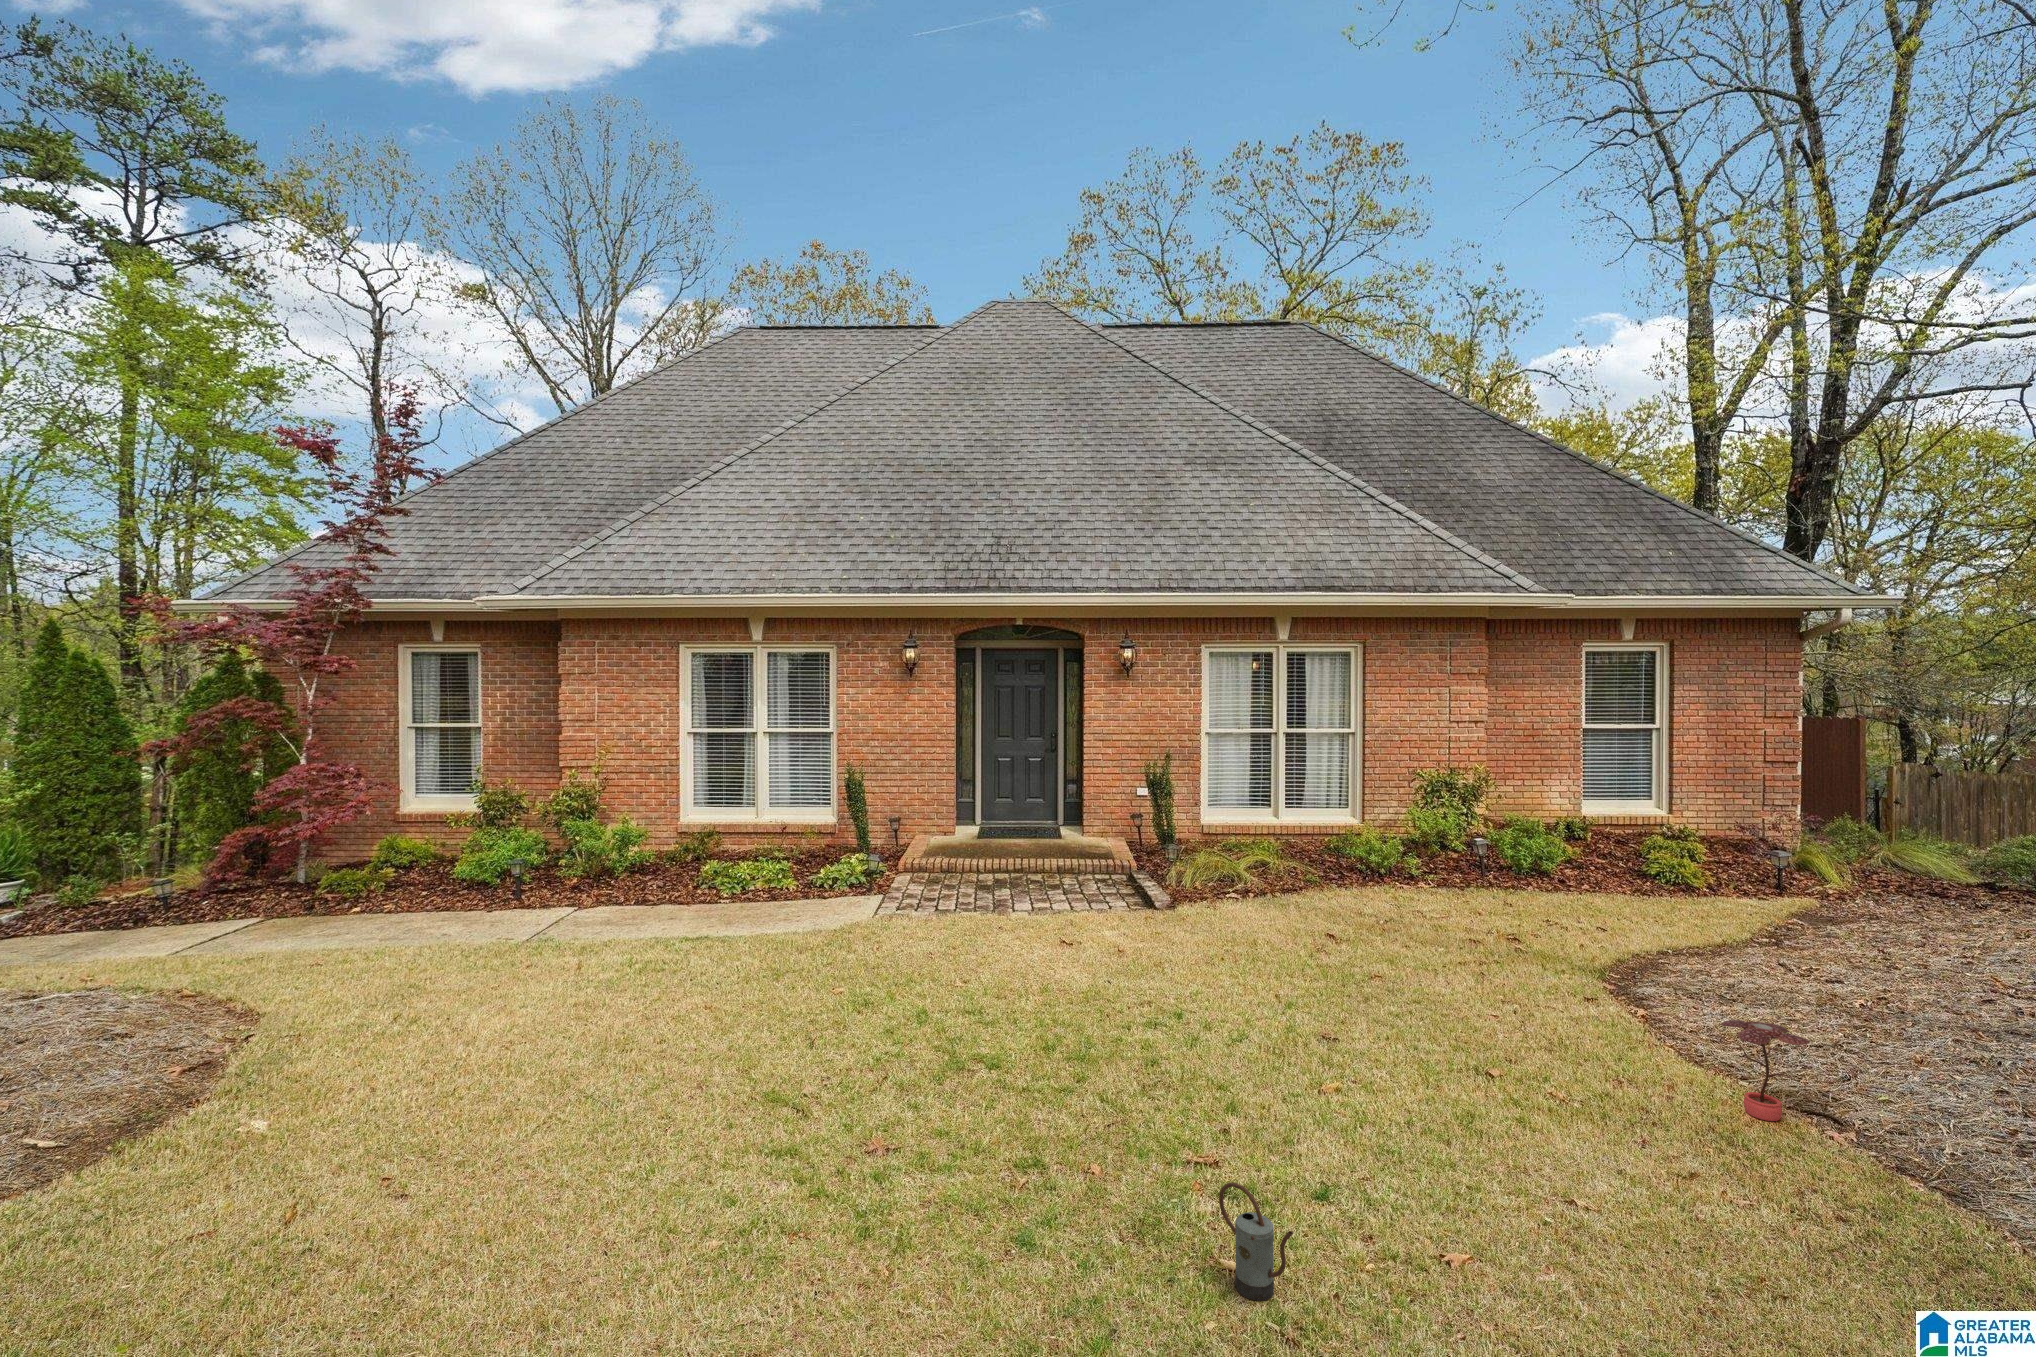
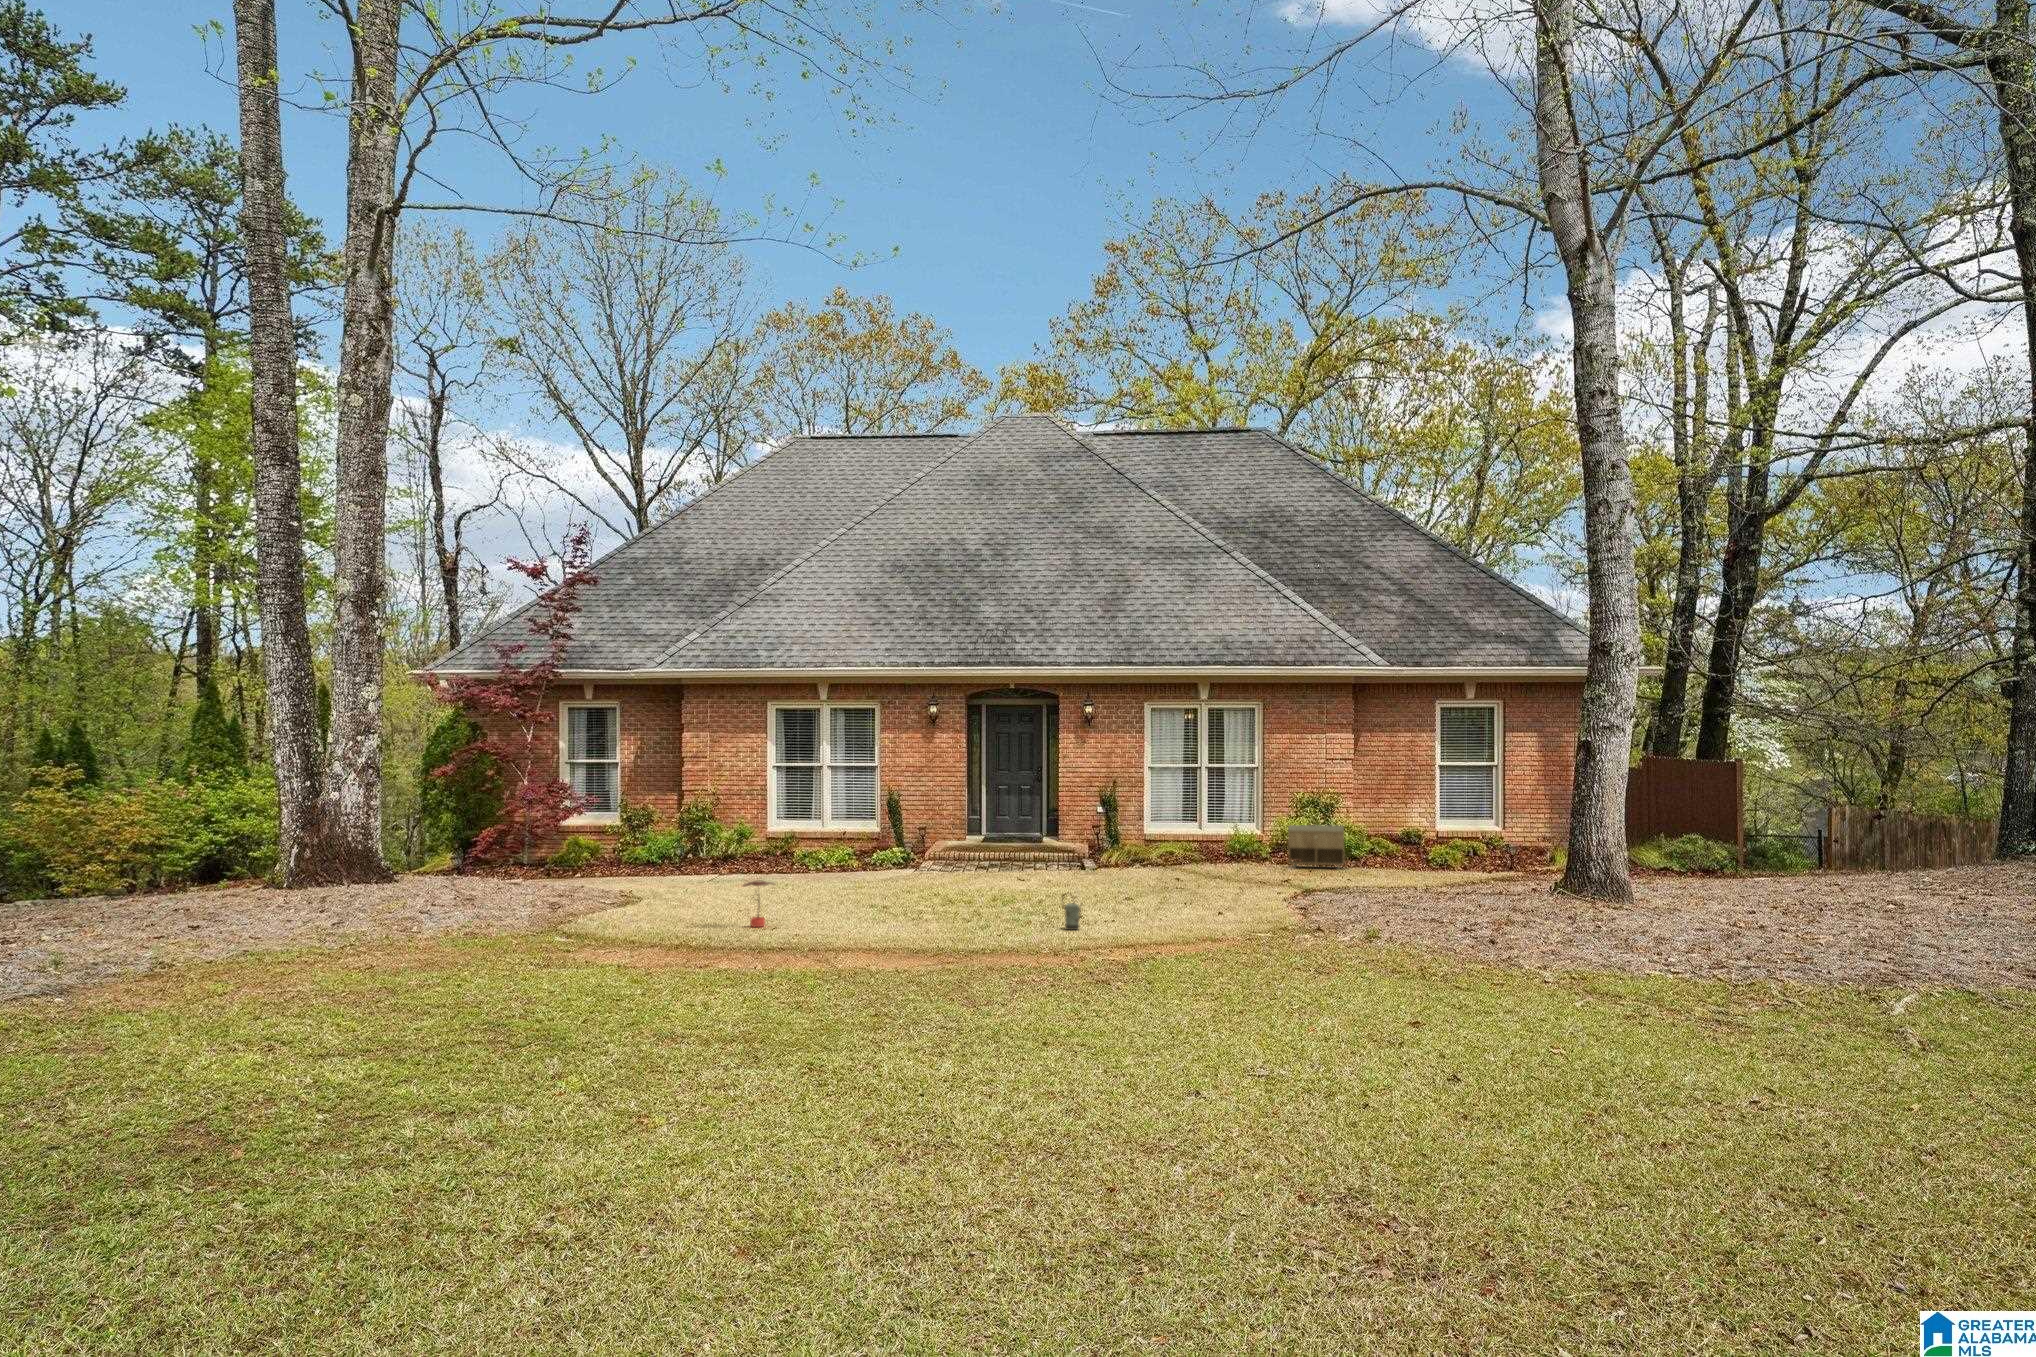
storage bench: none [1405,816,1497,884] -> present [1288,825,1345,869]
potted plant: present [1720,1020,1810,1121] -> present [743,881,774,927]

